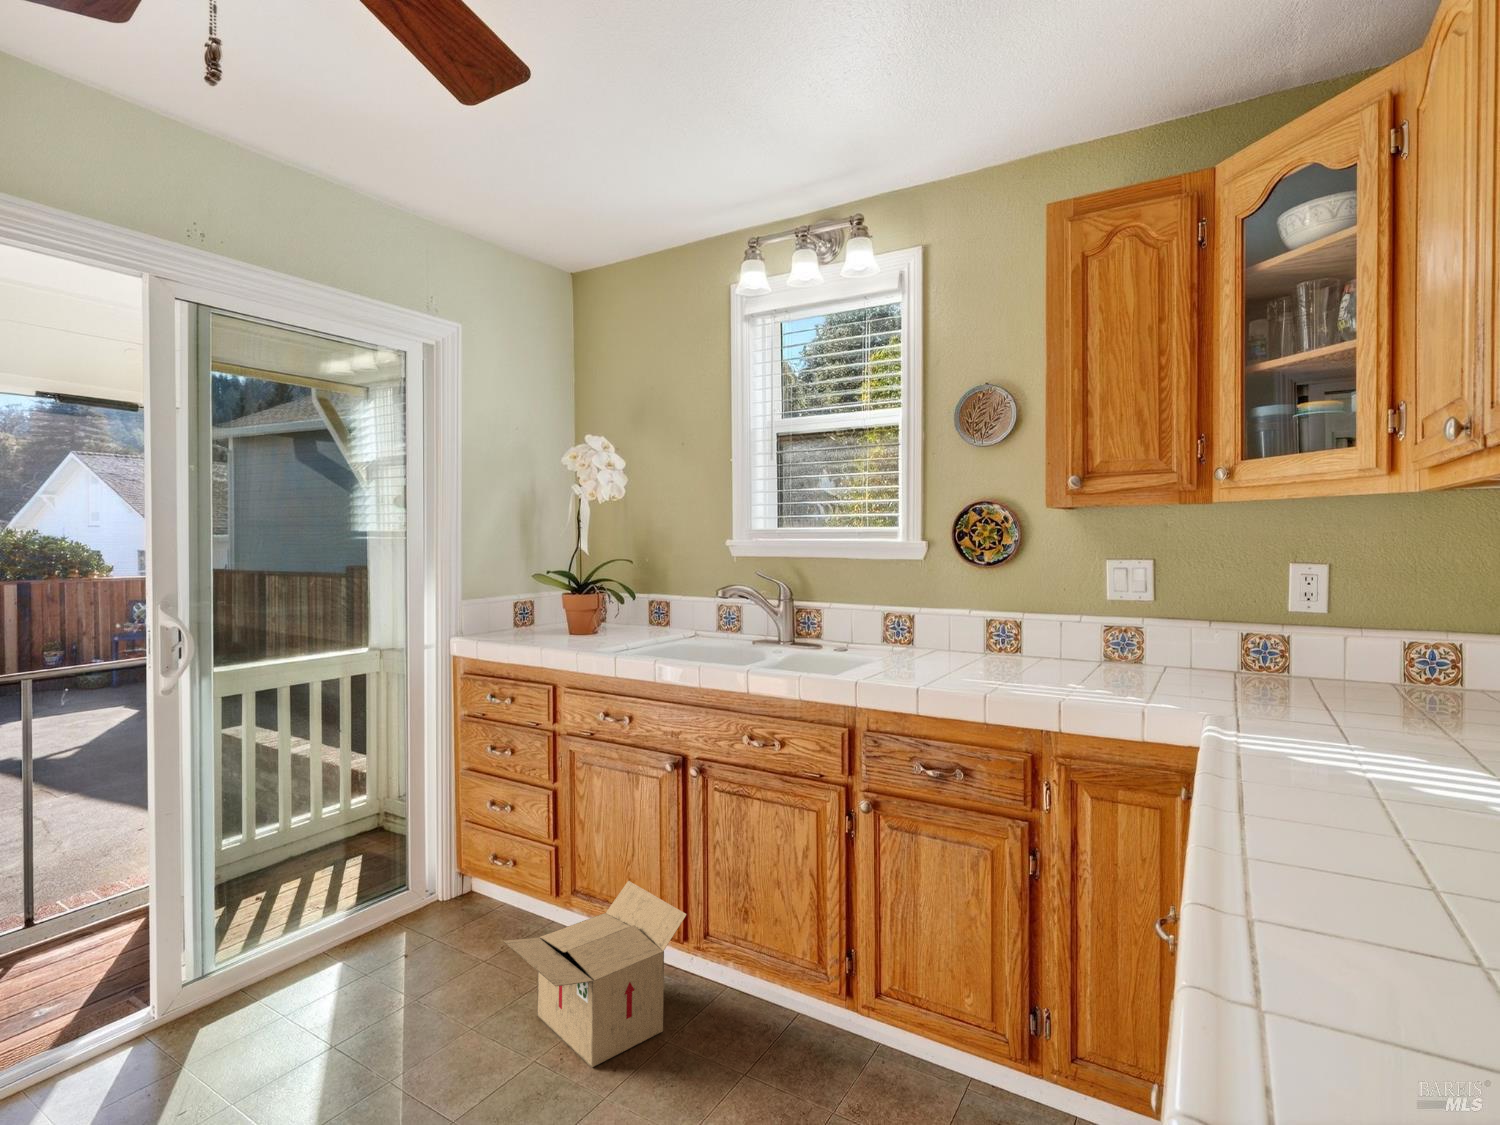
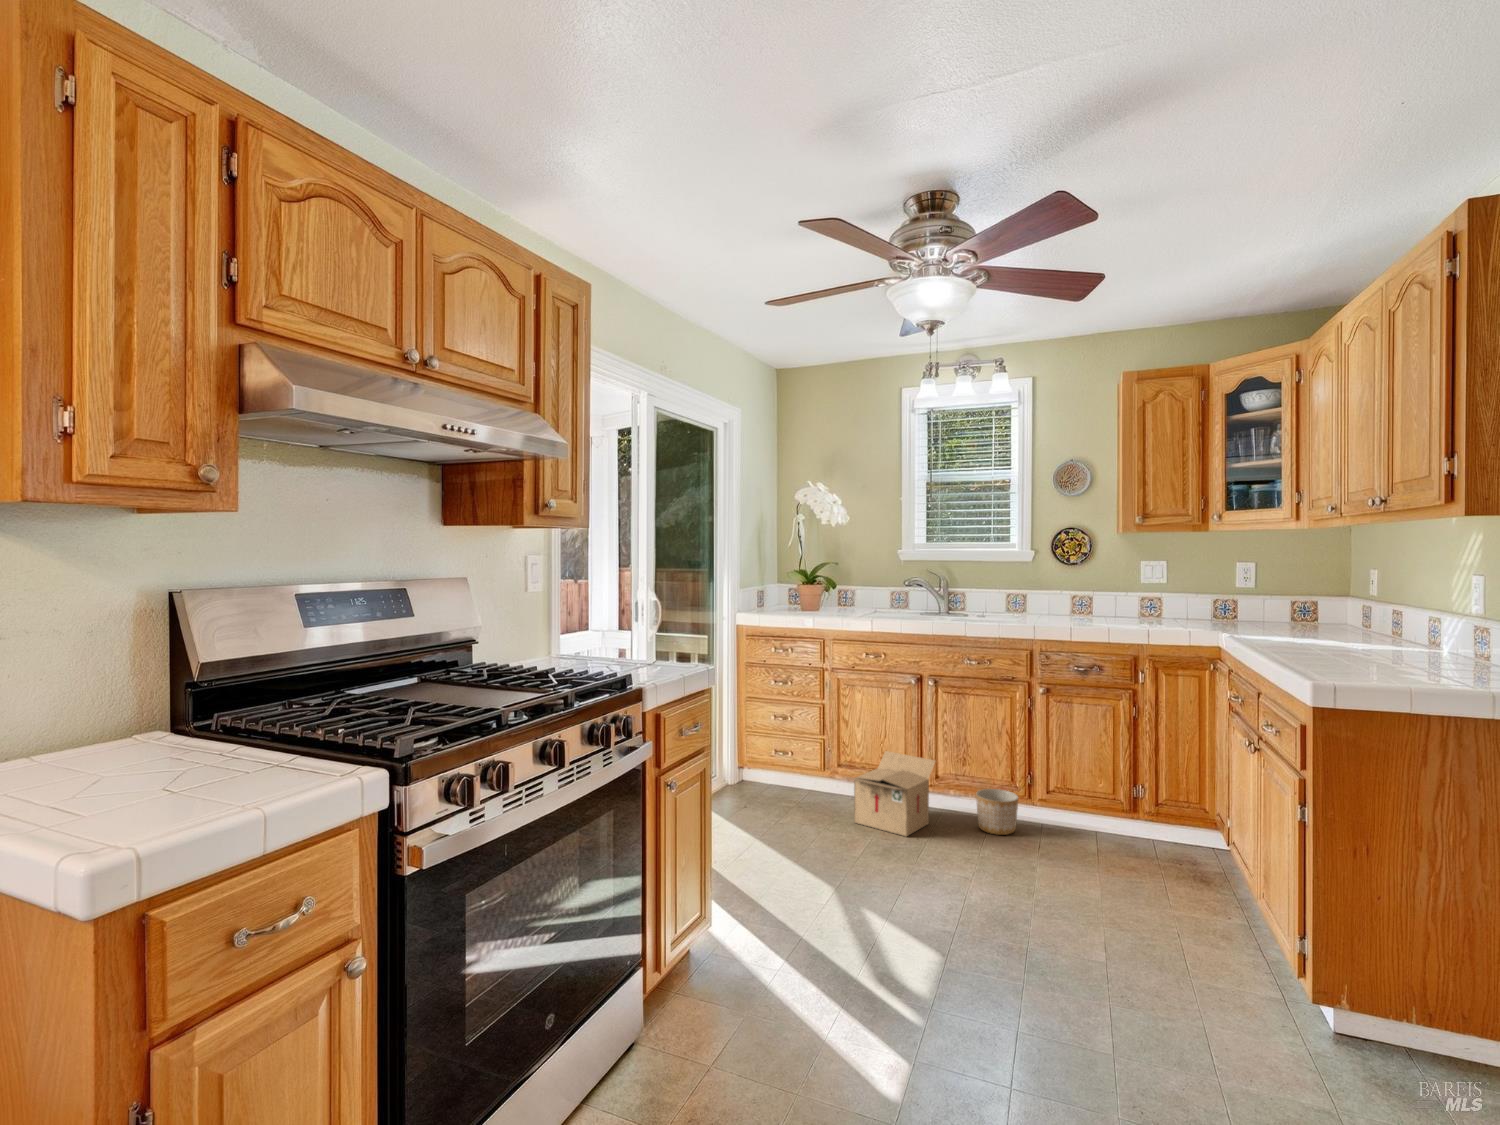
planter: none [739,975,815,1079] -> present [976,789,1018,835]

